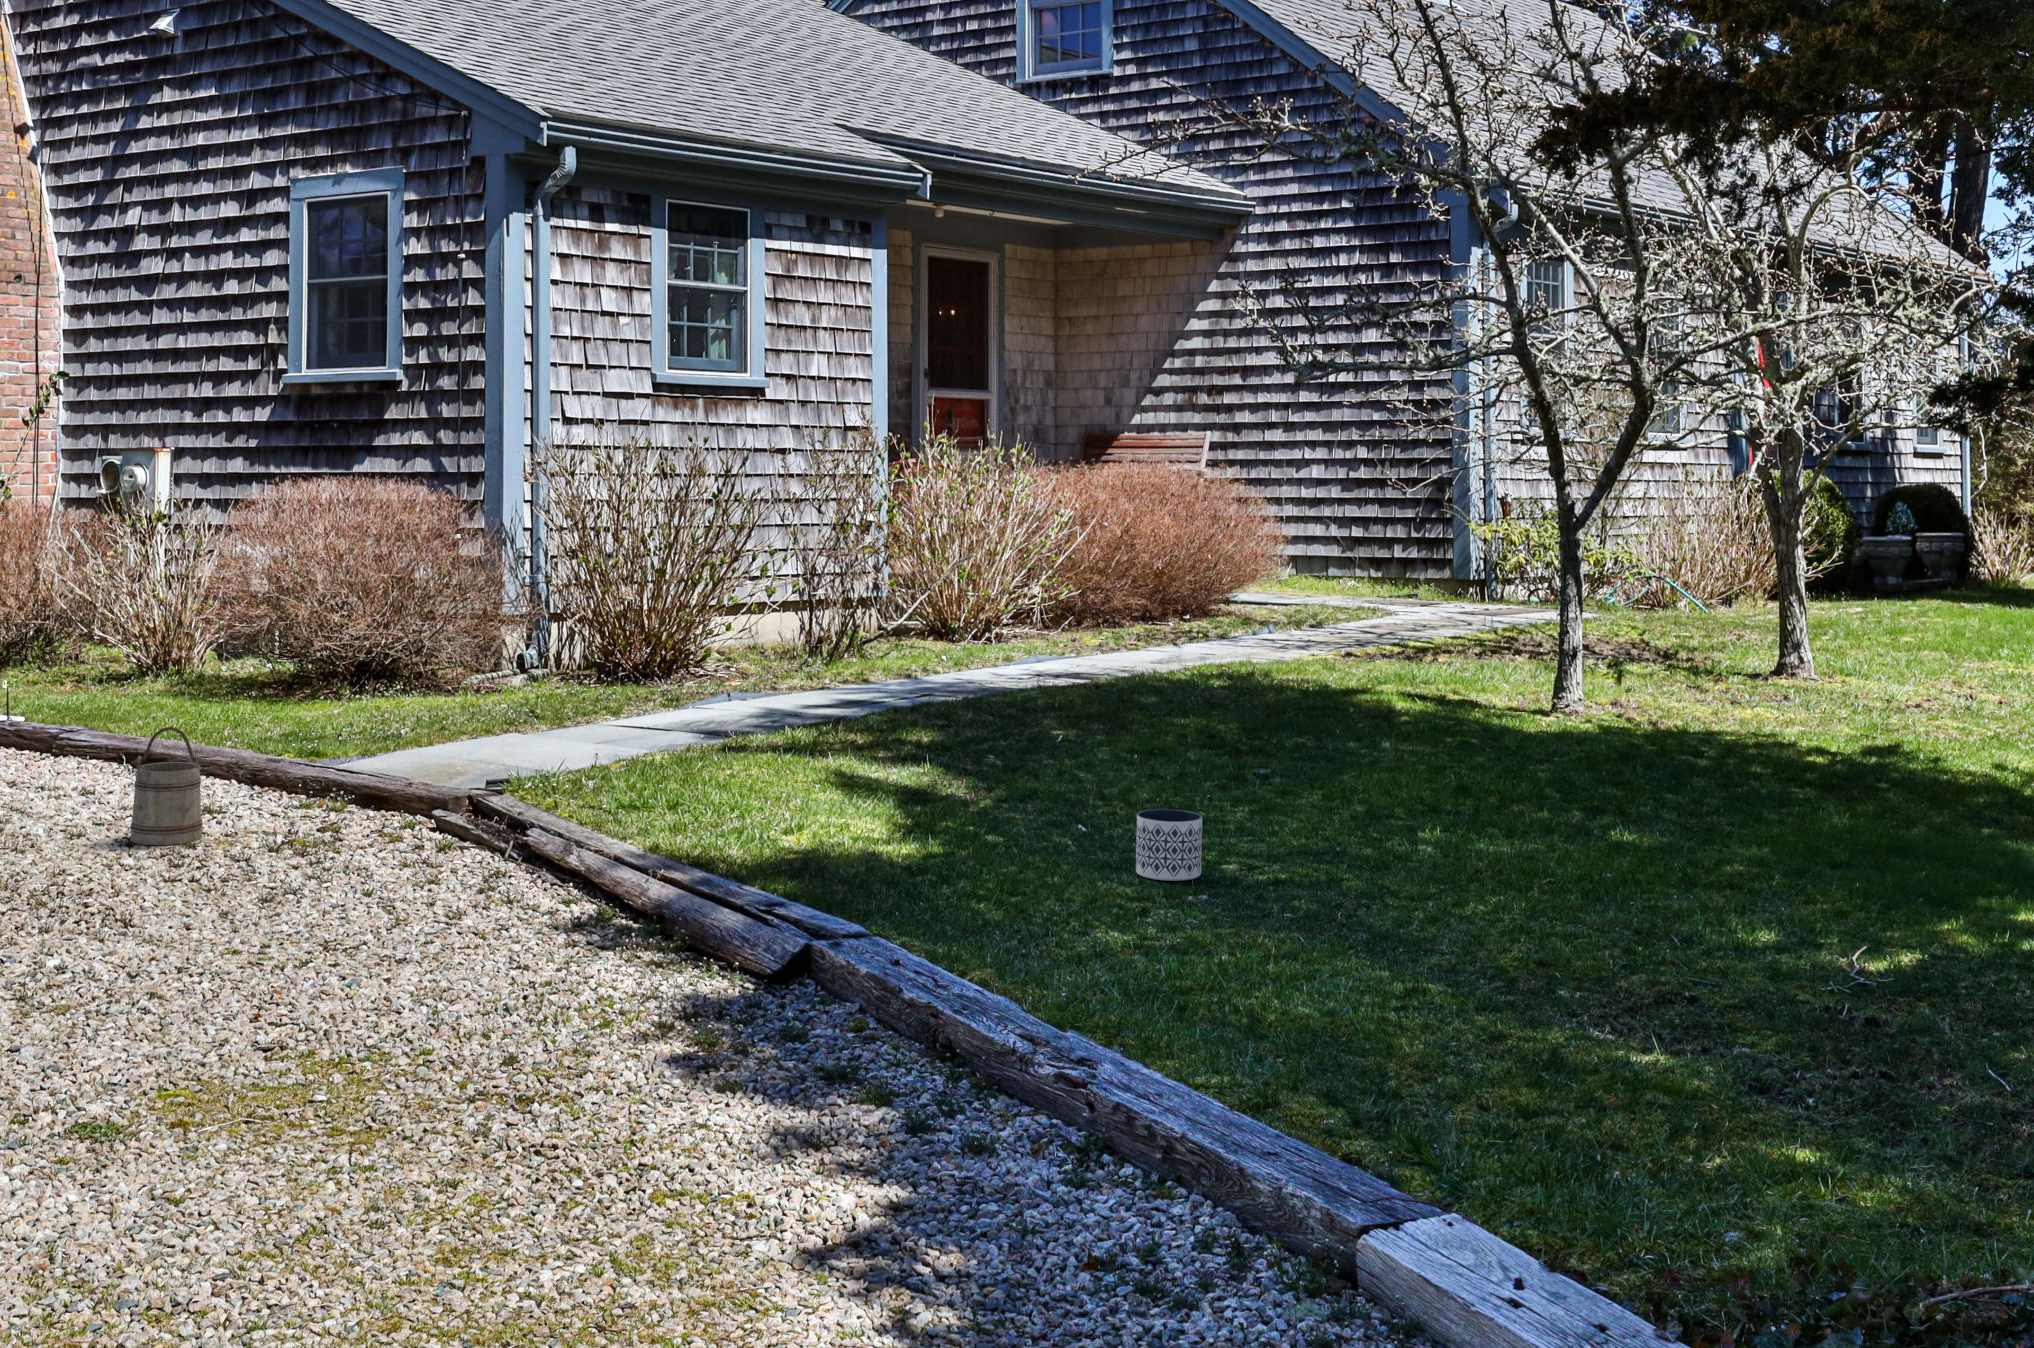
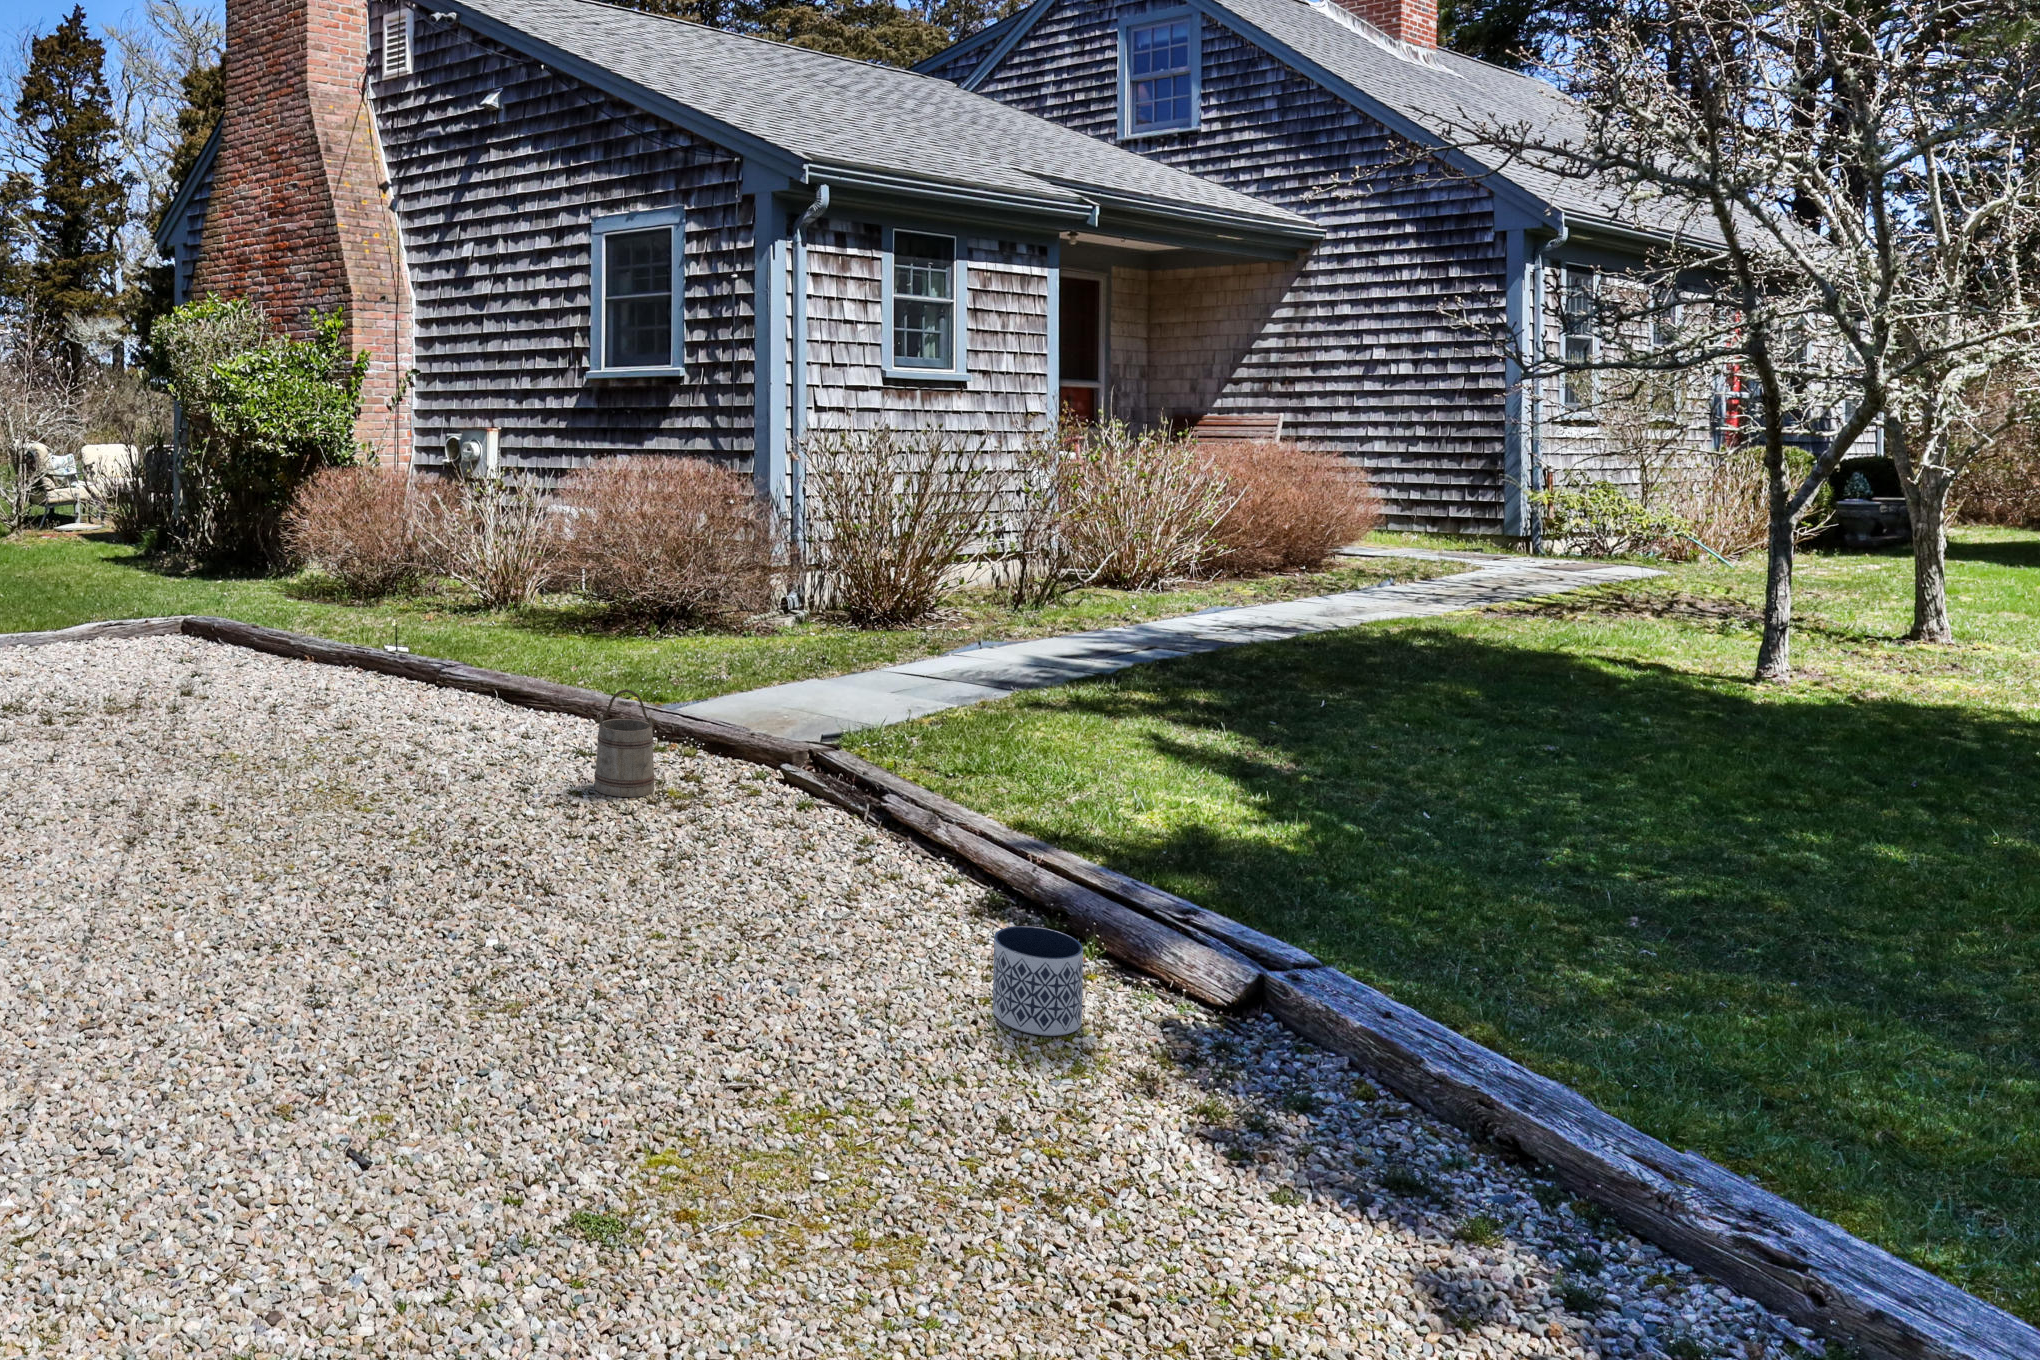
planter: present [1136,809,1202,881] -> present [993,926,1083,1036]

